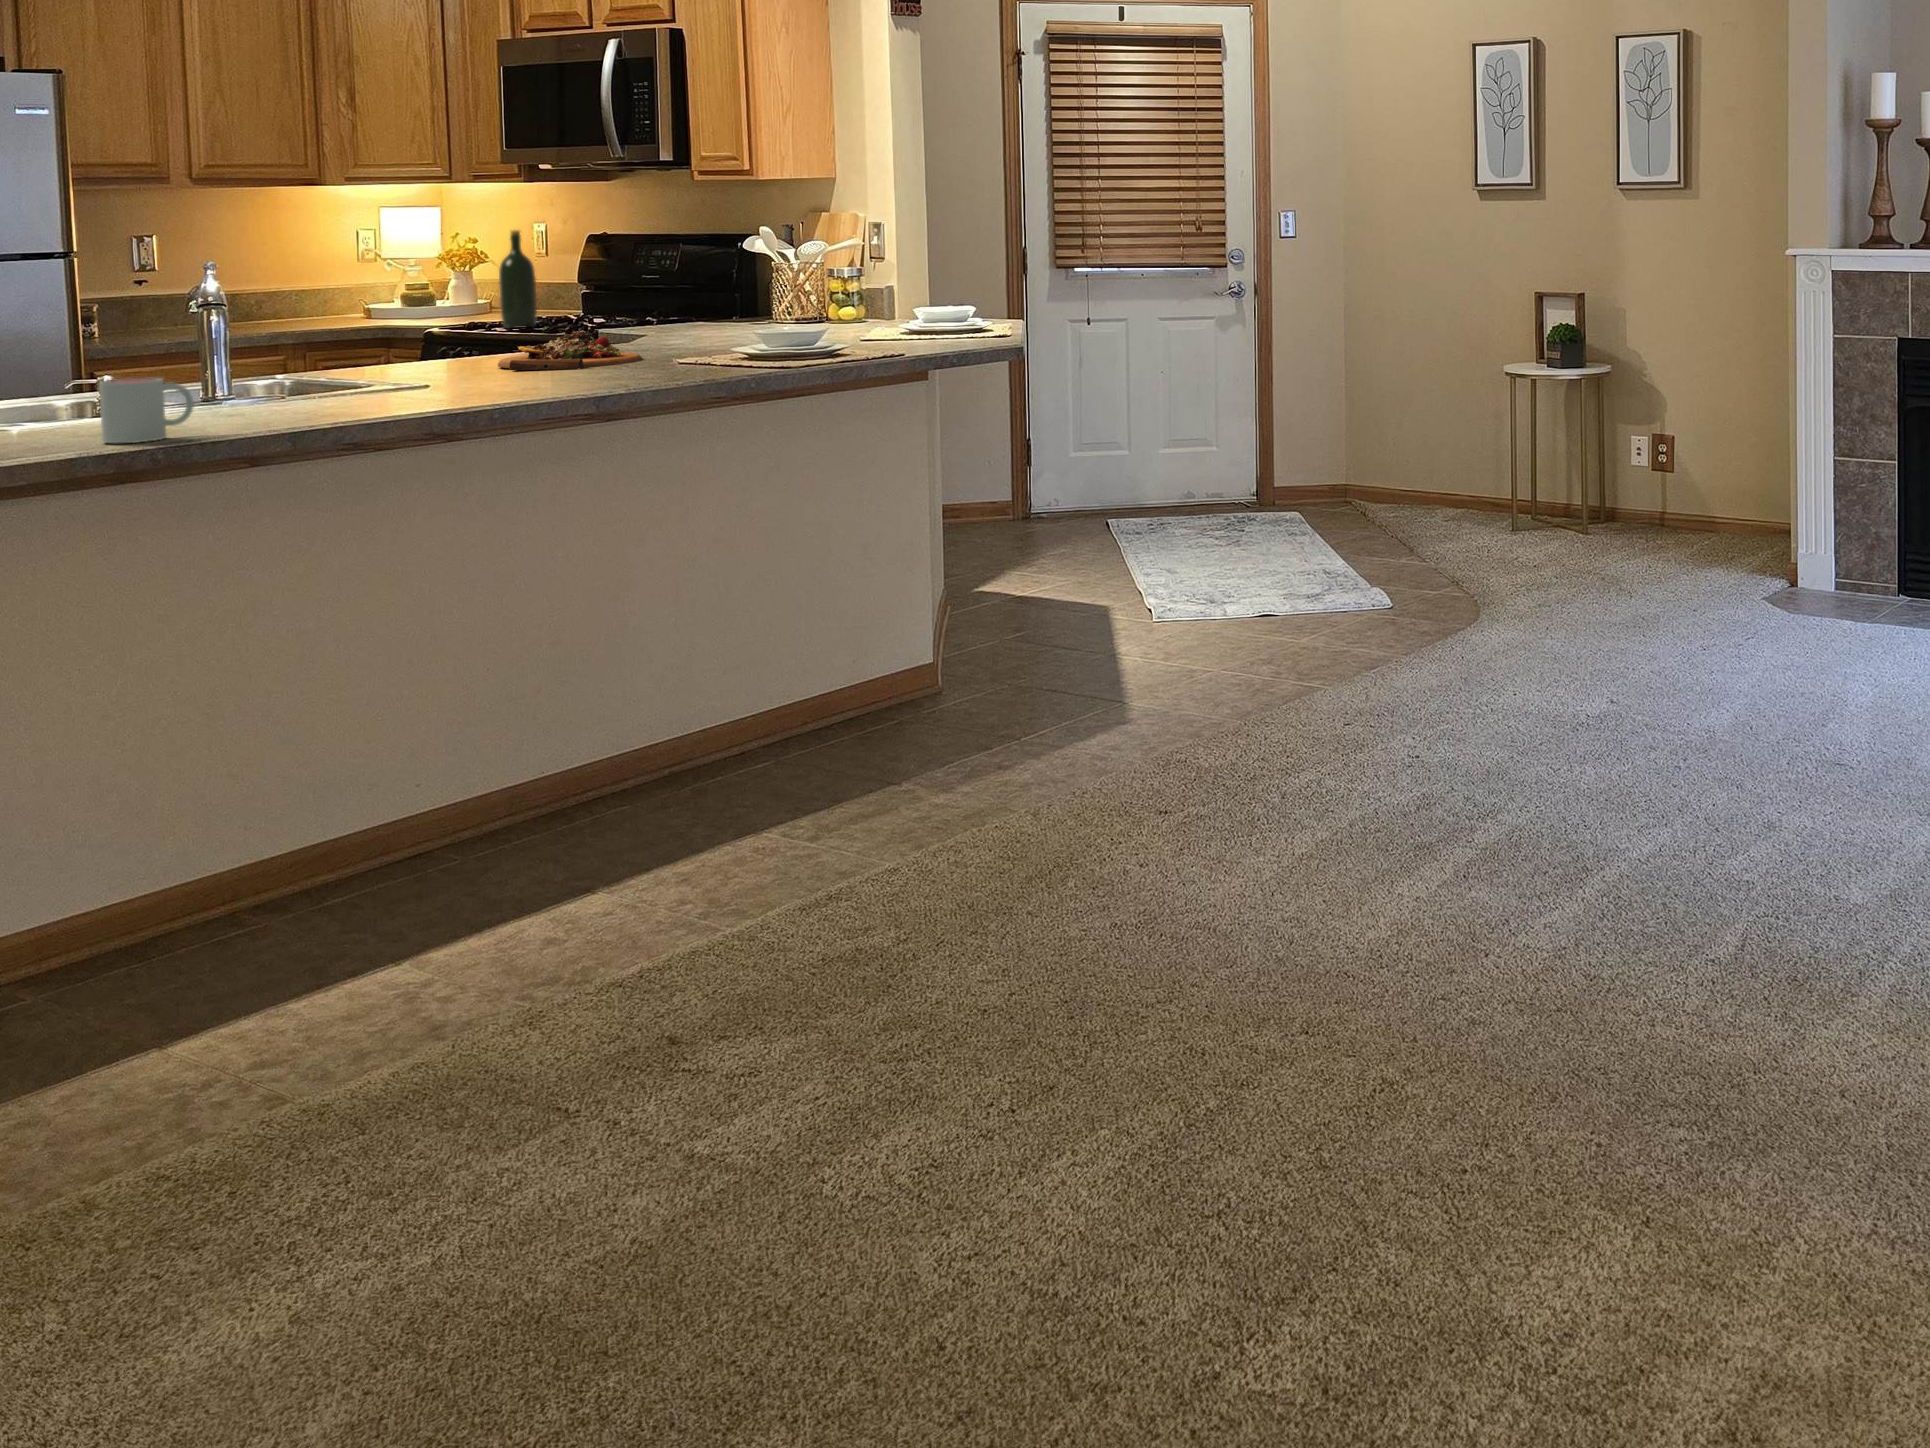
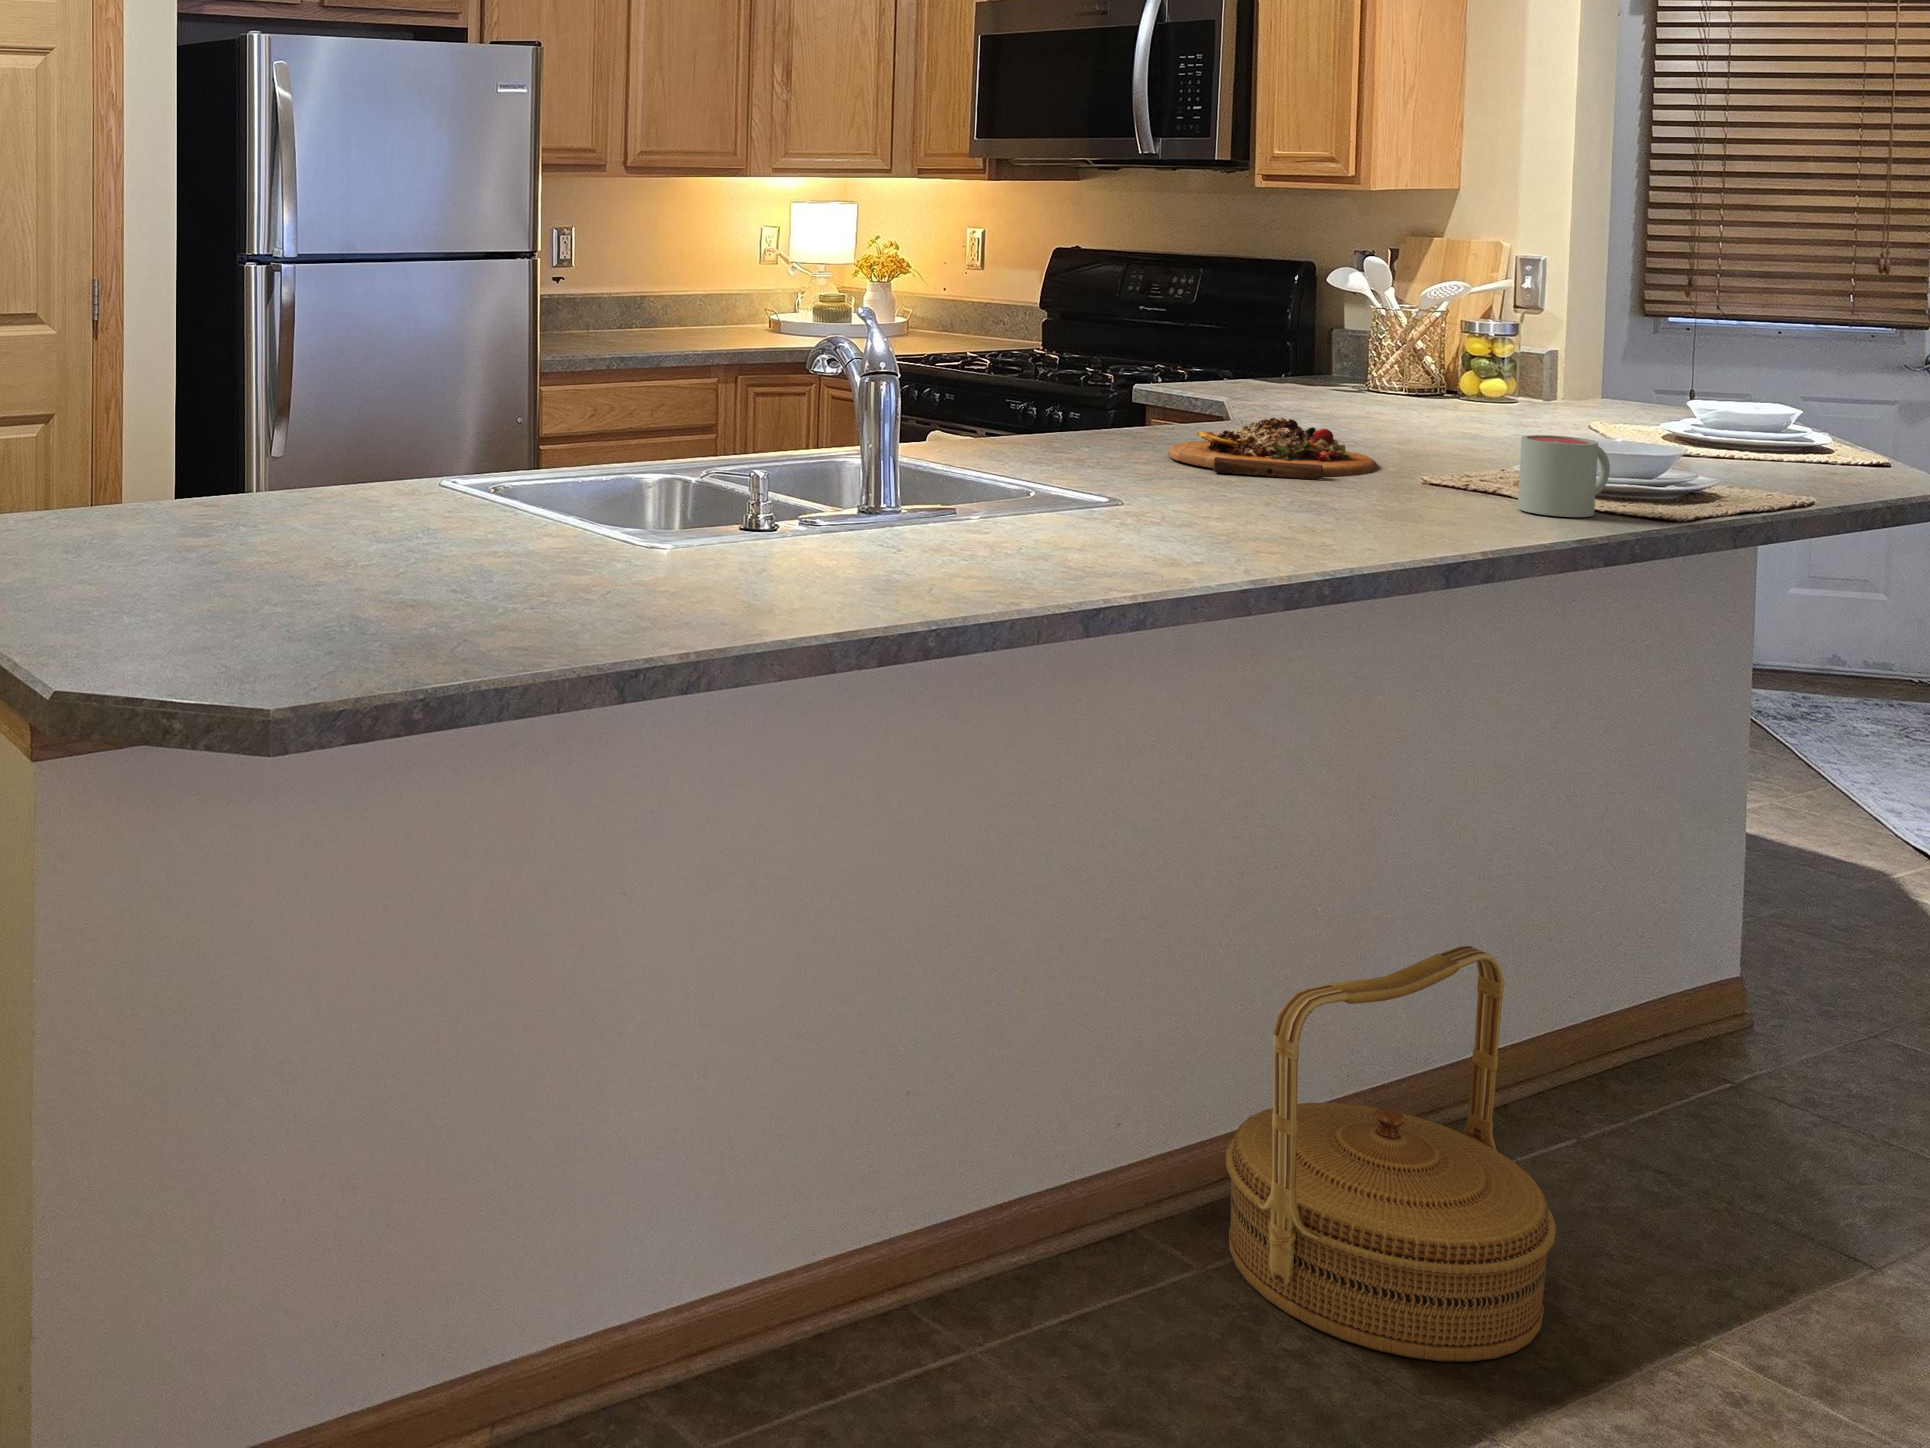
wine bottle: present [499,230,537,328] -> none [983,242,1028,366]
mug: present [99,378,194,443] -> present [1518,435,1610,517]
woven basket: none [433,640,639,884] -> present [1226,946,1556,1362]

